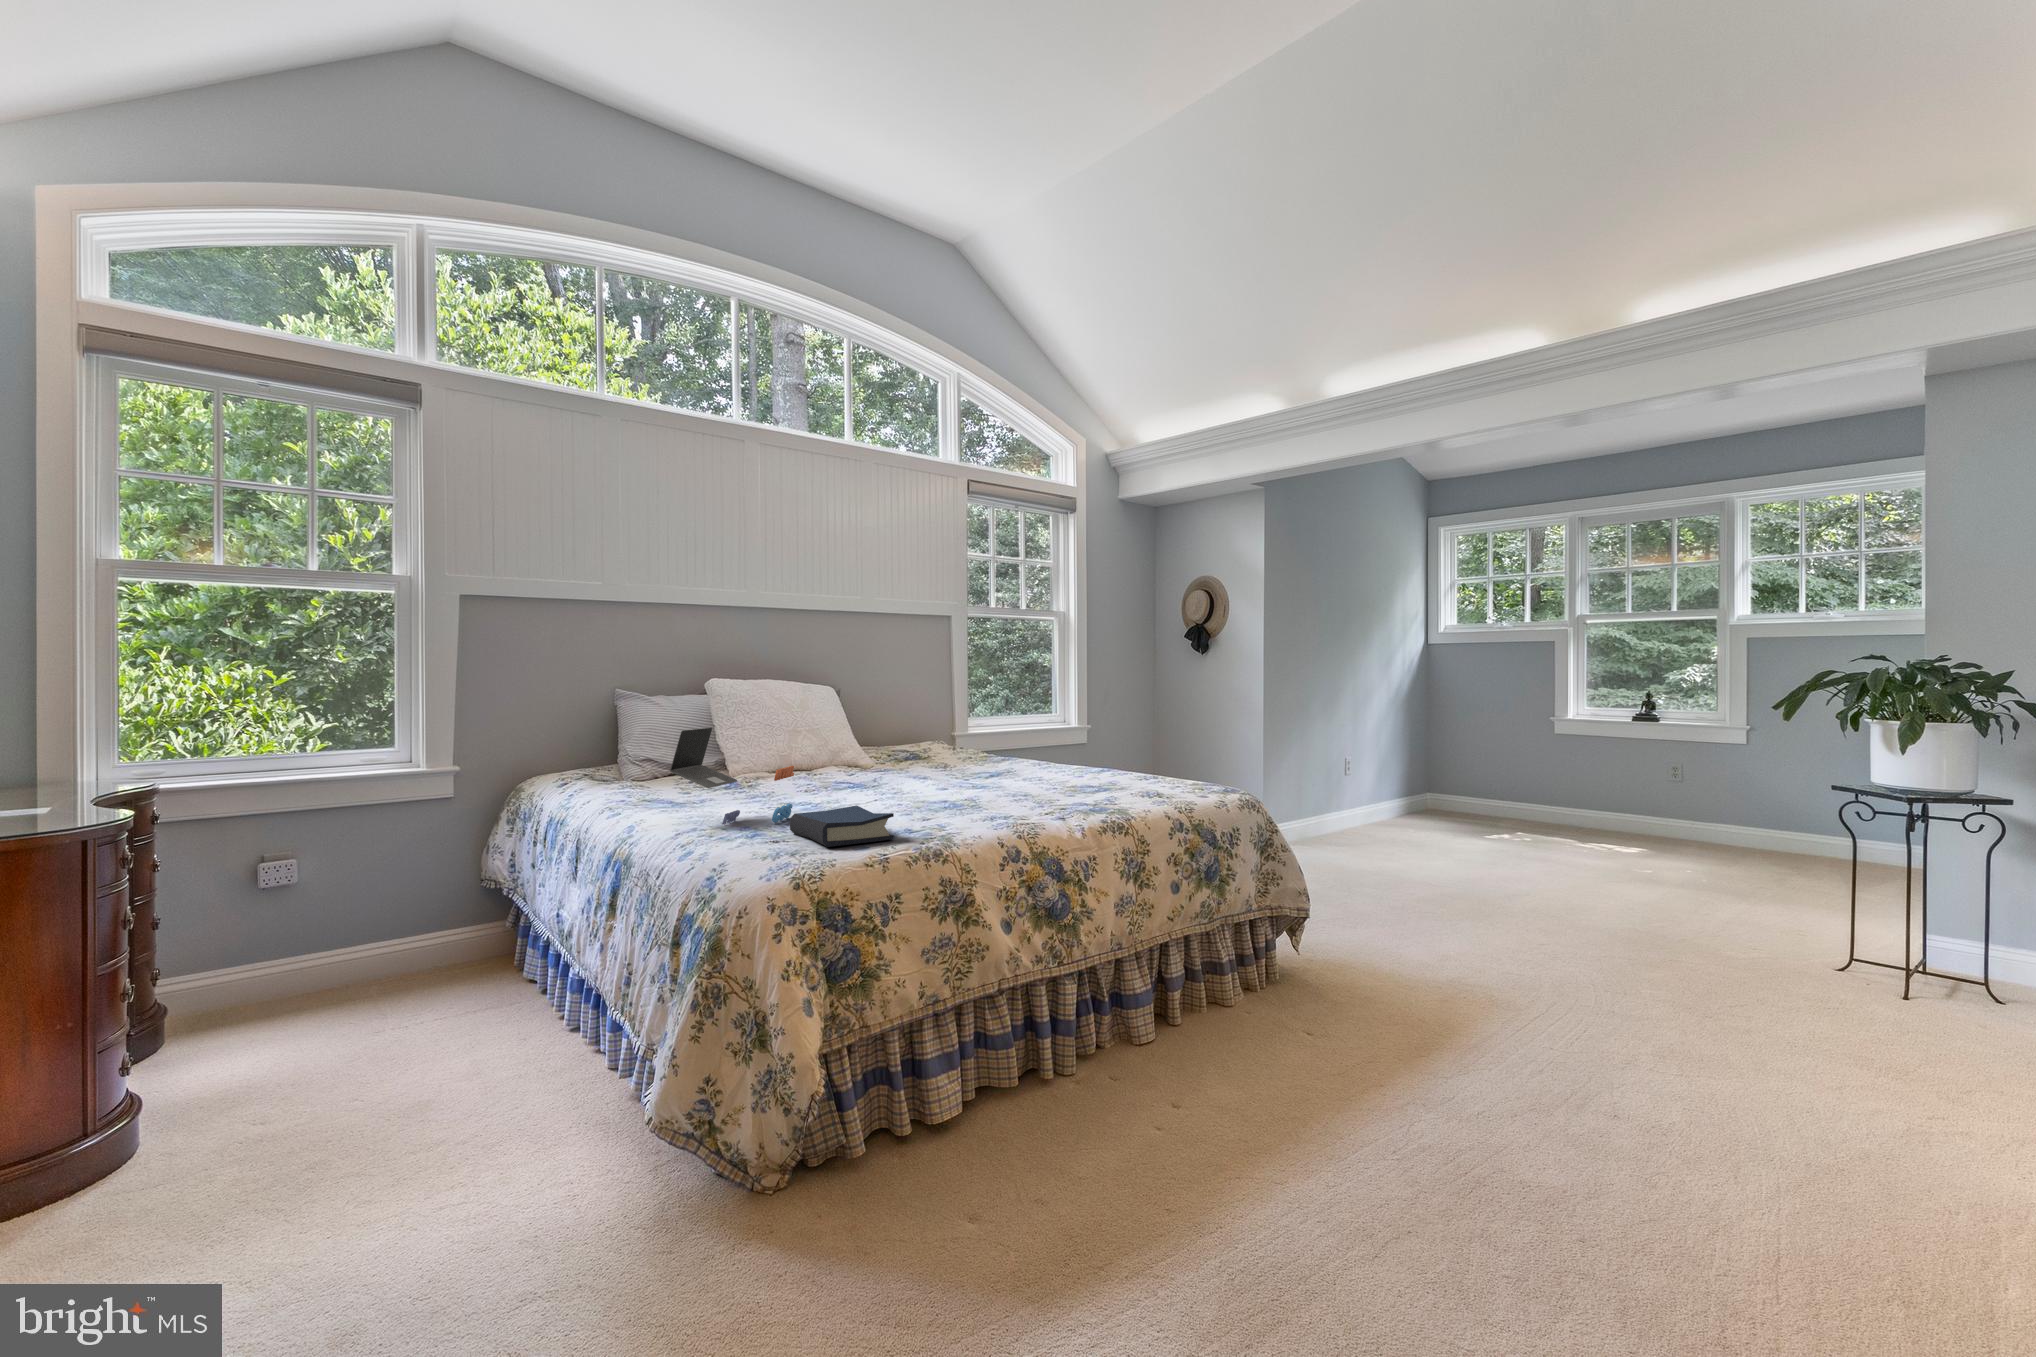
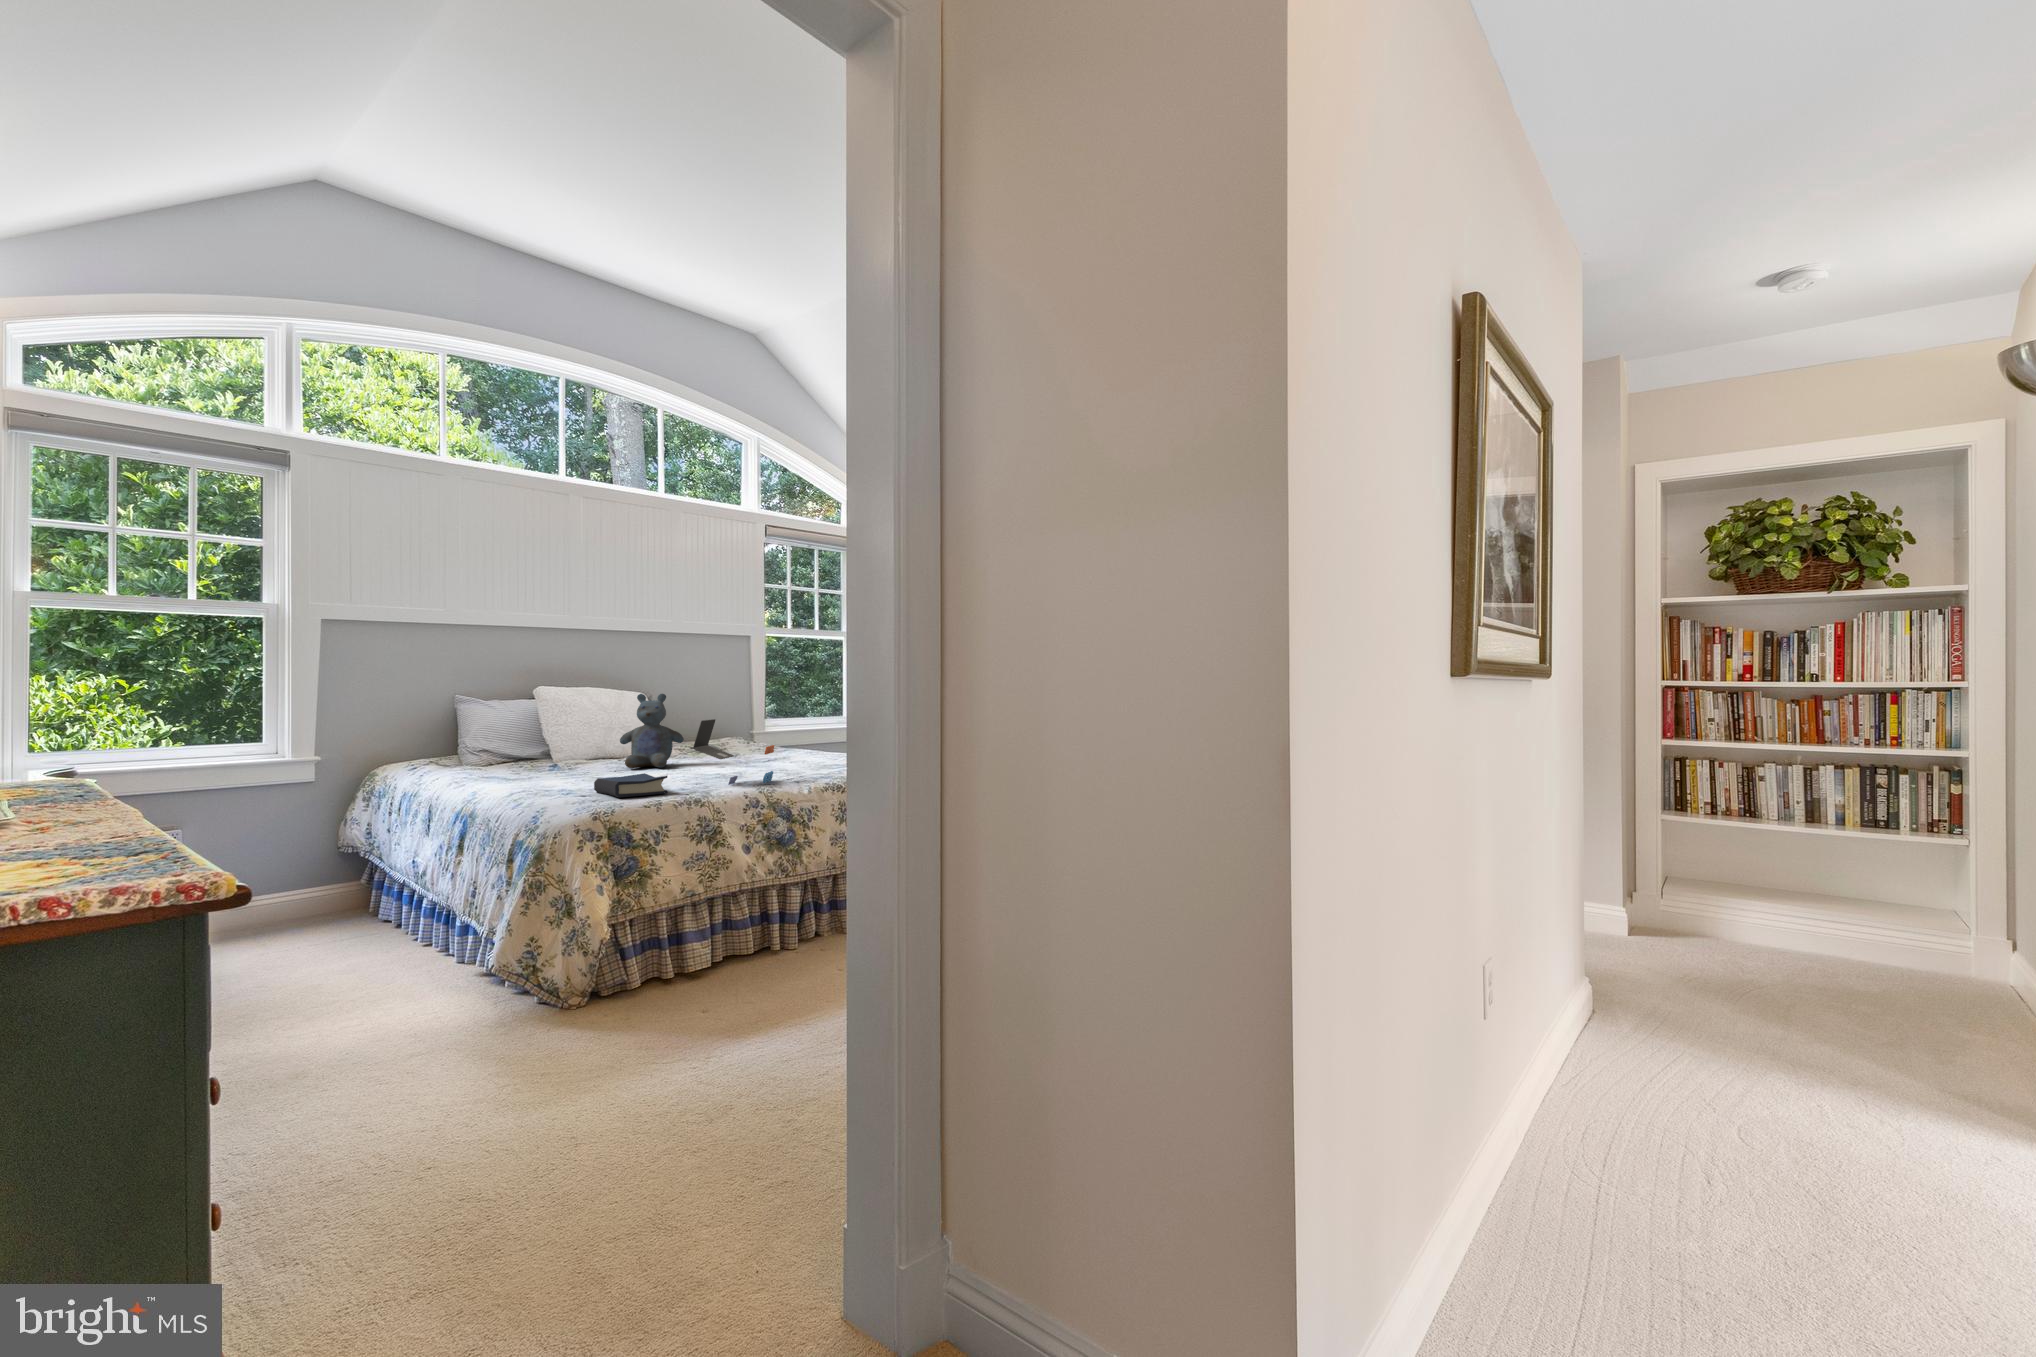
stuffed bear: none [813,689,893,789] -> present [620,694,684,768]
laptop: present [670,728,794,824] -> present [693,719,774,785]

